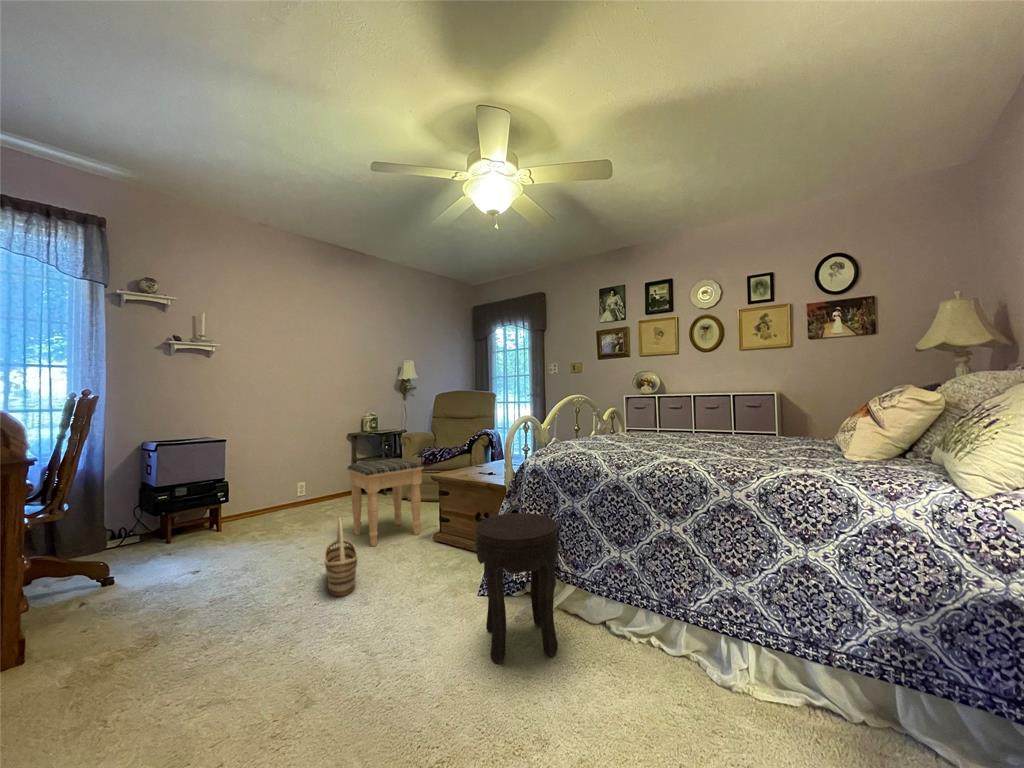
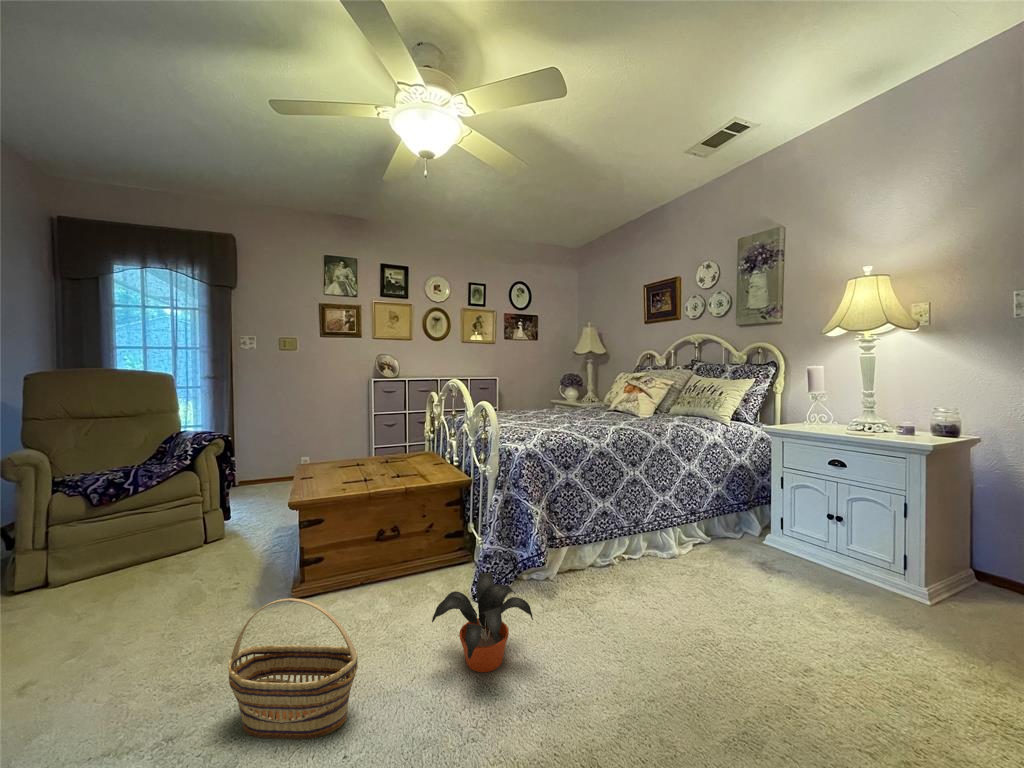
footstool: present [347,458,424,546] -> none [48,488,246,679]
side table: present [475,513,558,663] -> none [544,487,625,627]
potted plant: none [371,554,447,625] -> present [432,572,533,672]

